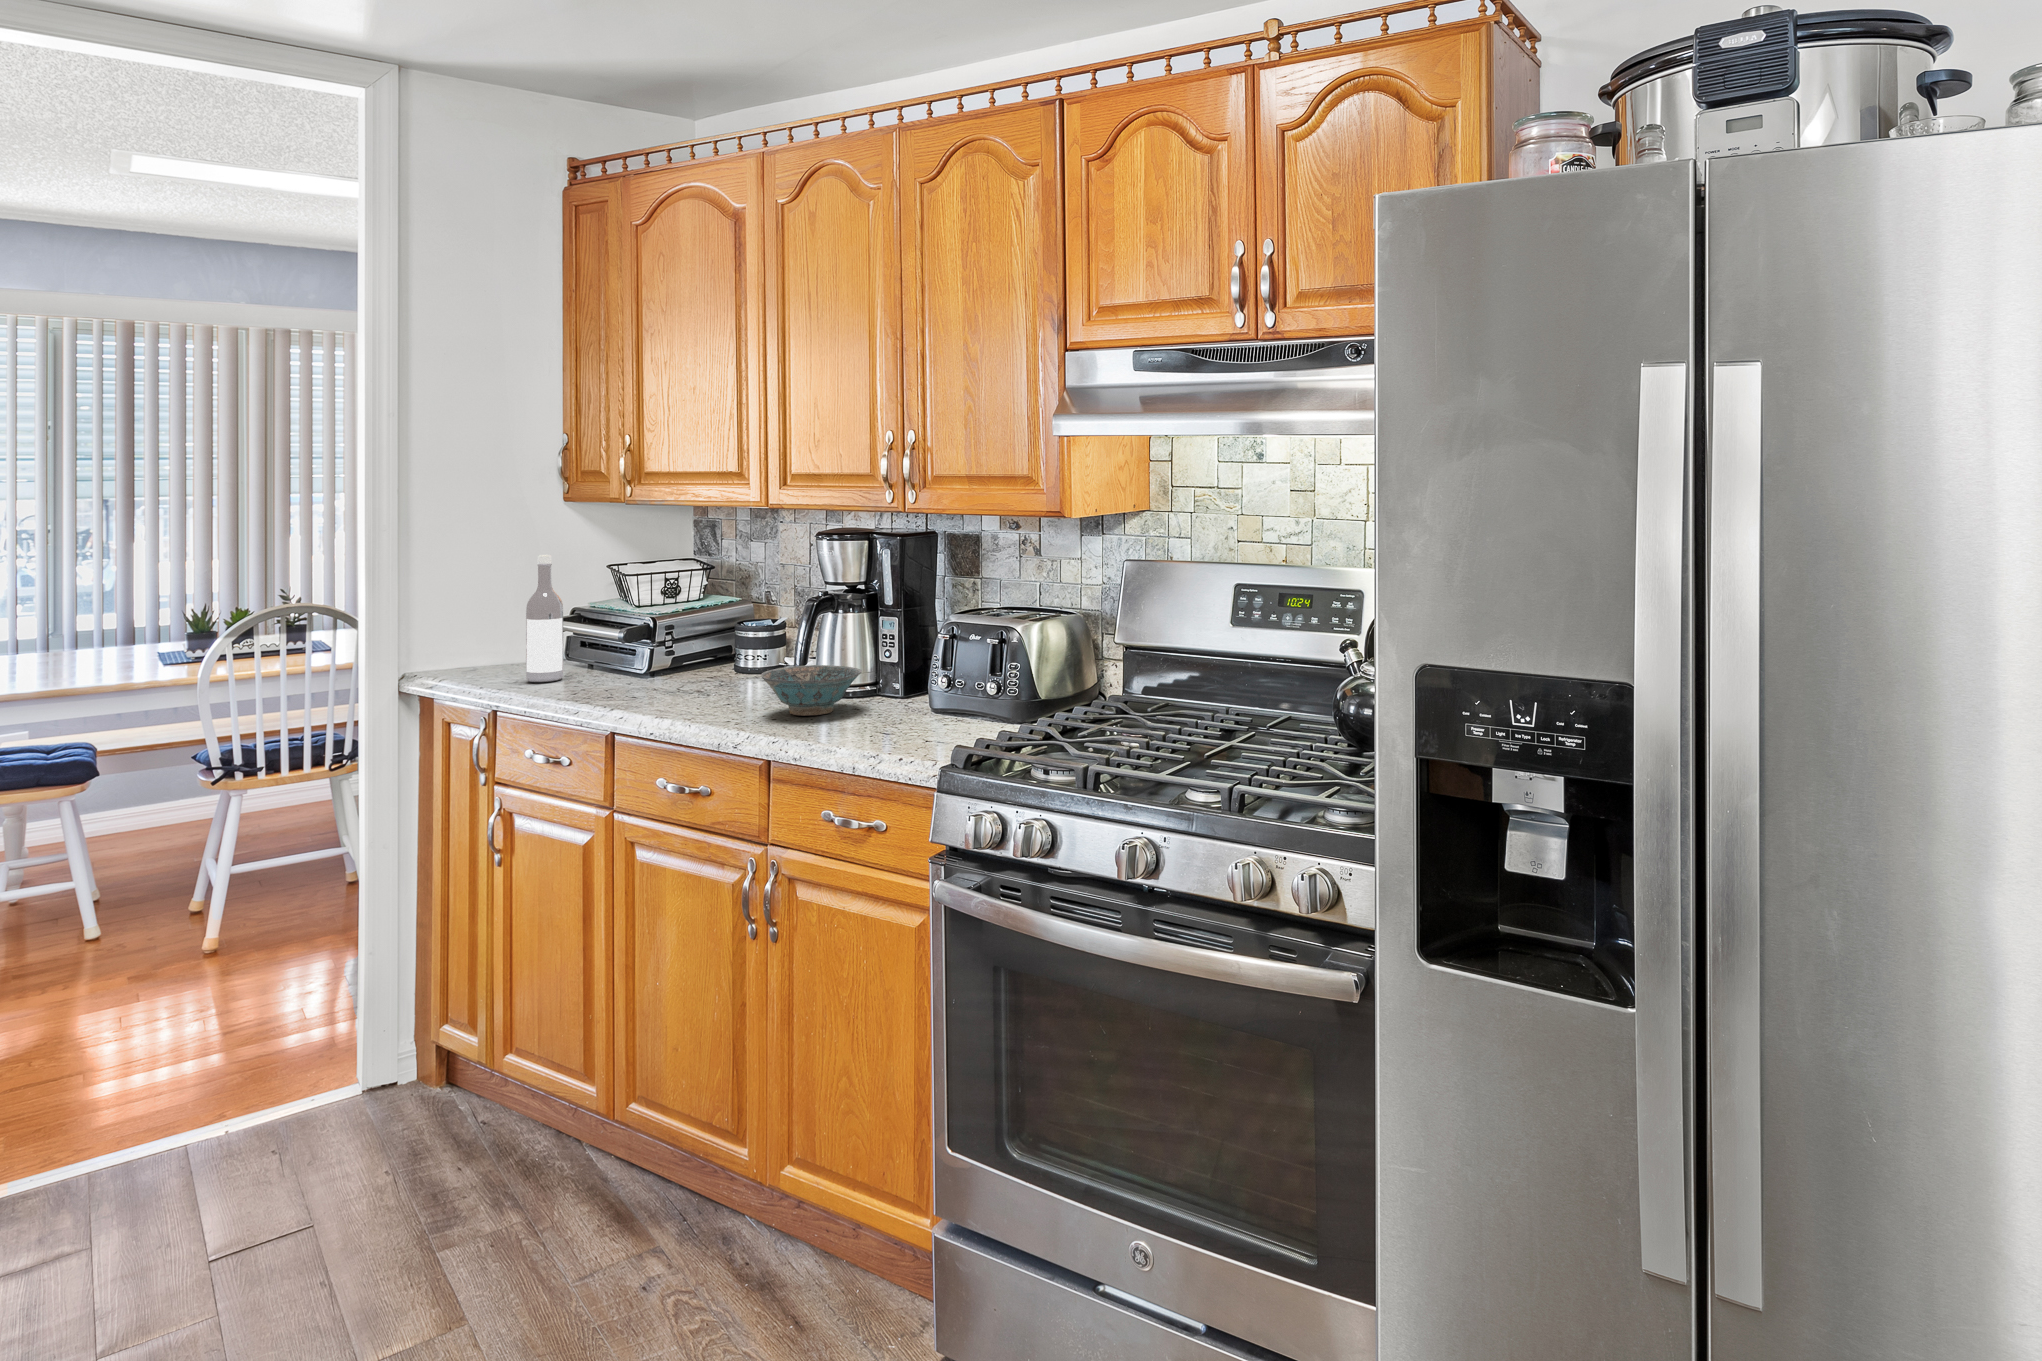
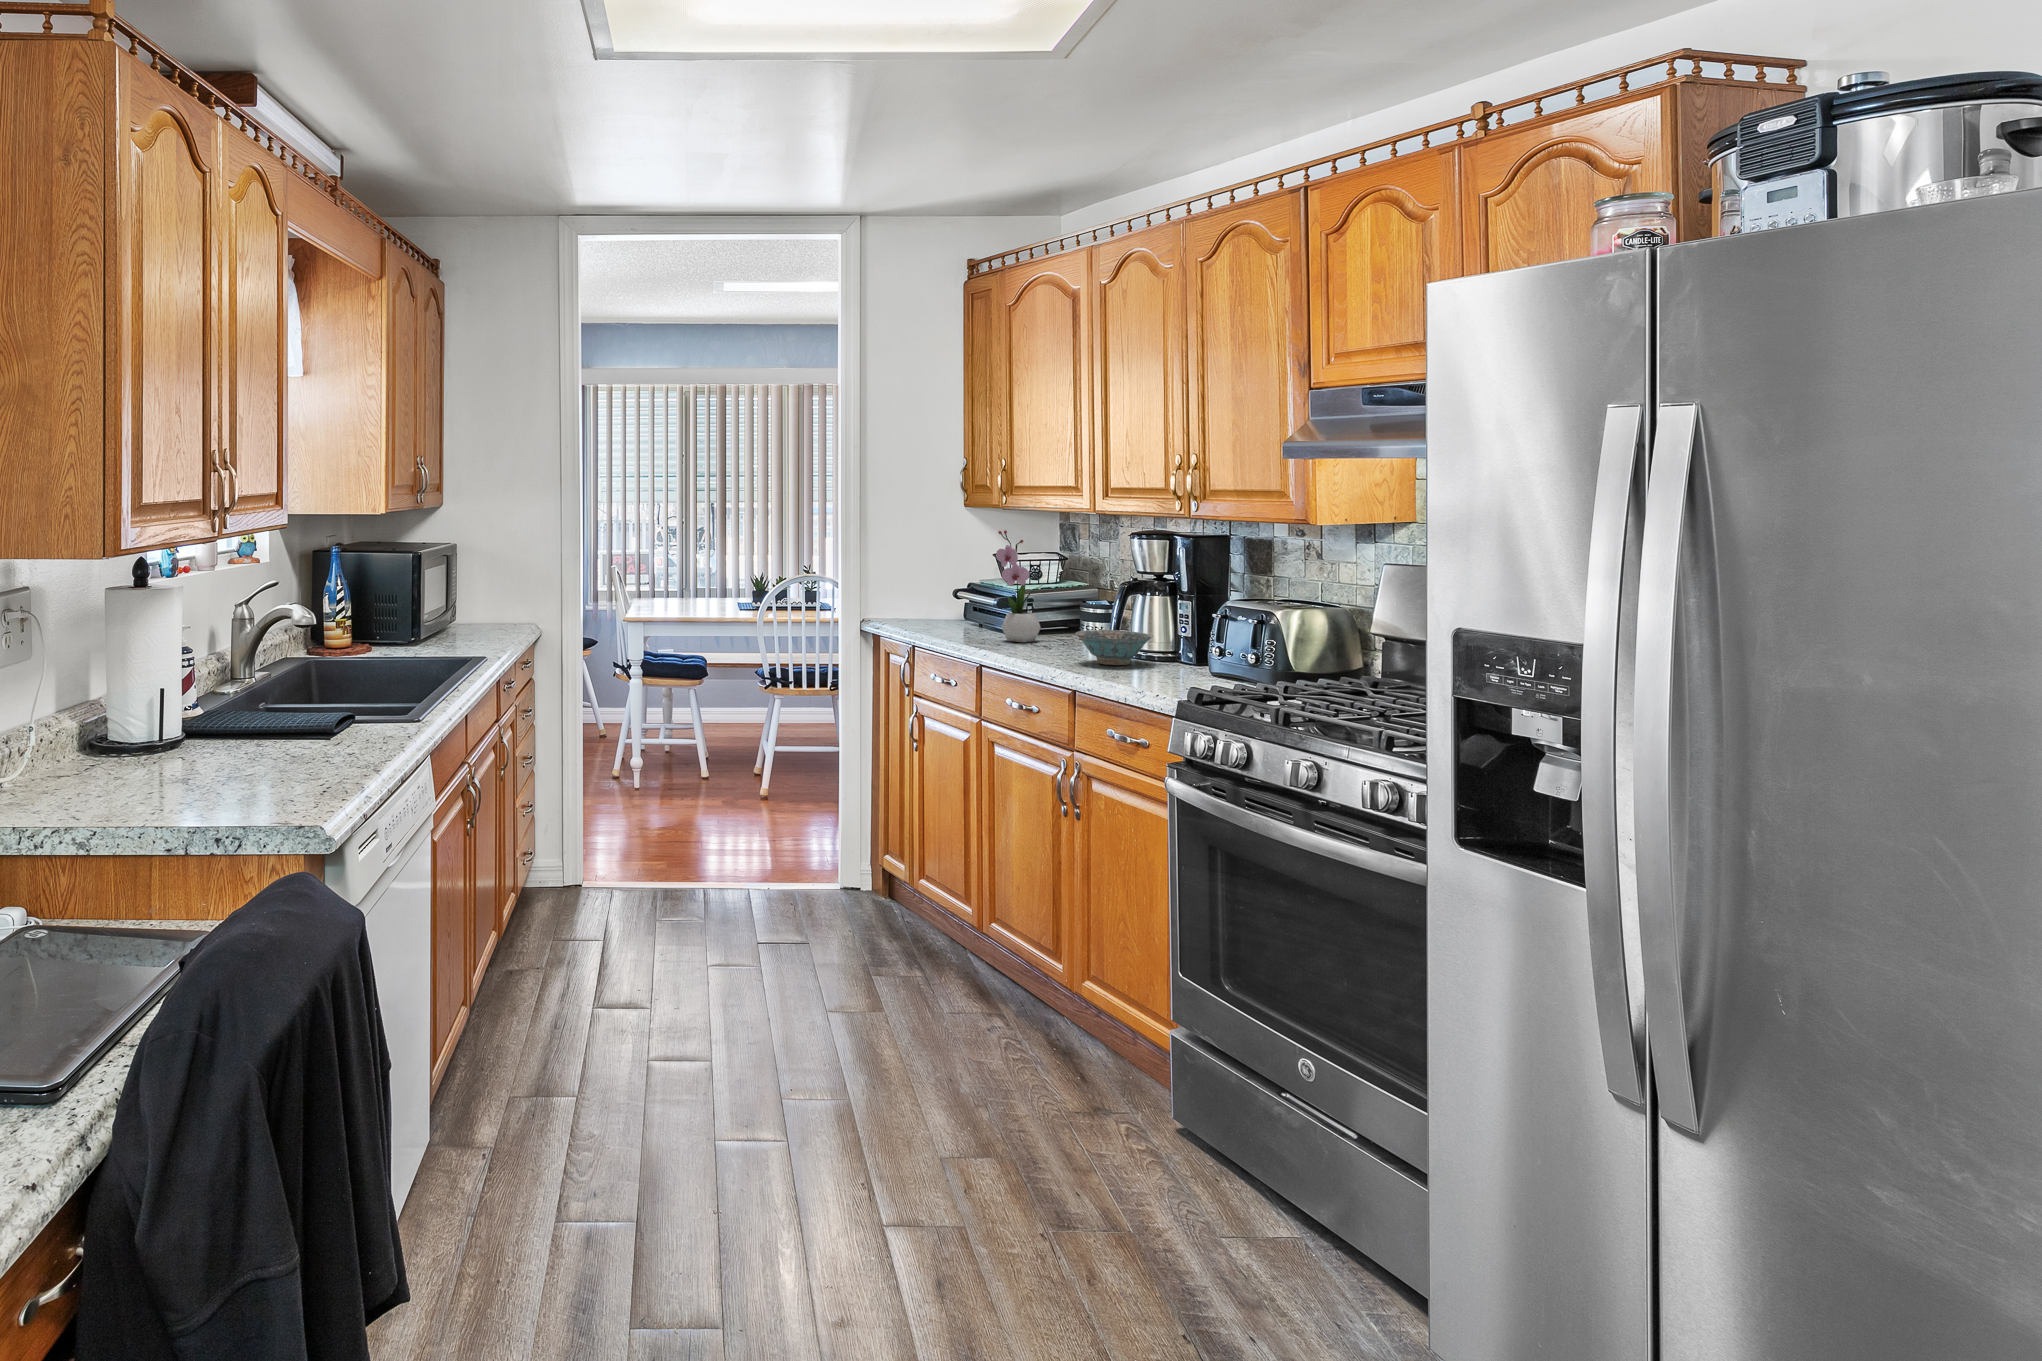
flower arrangement: none [627,534,694,690] -> present [996,530,1042,642]
wine bottle: present [526,555,563,682] -> none [936,543,961,632]

